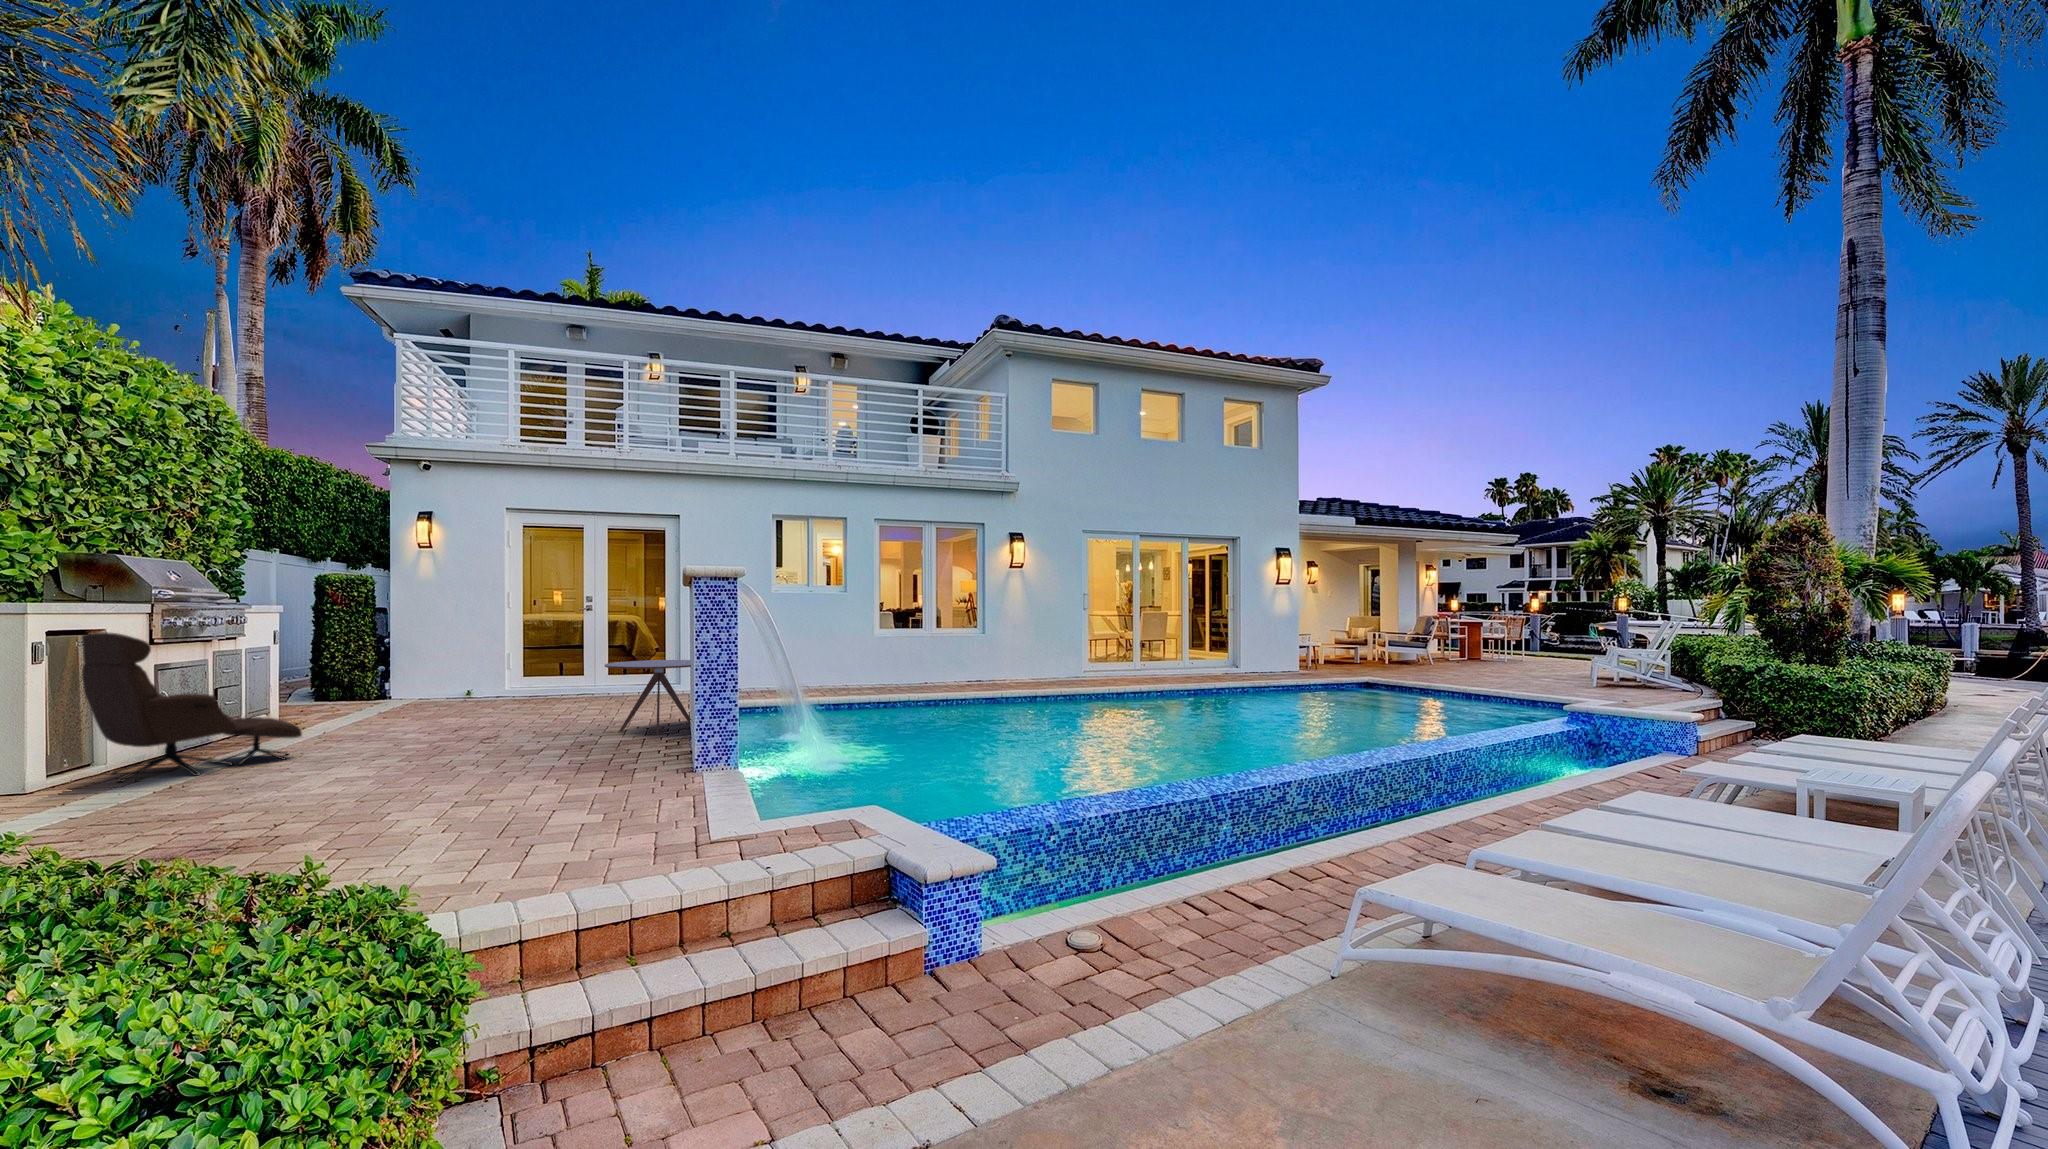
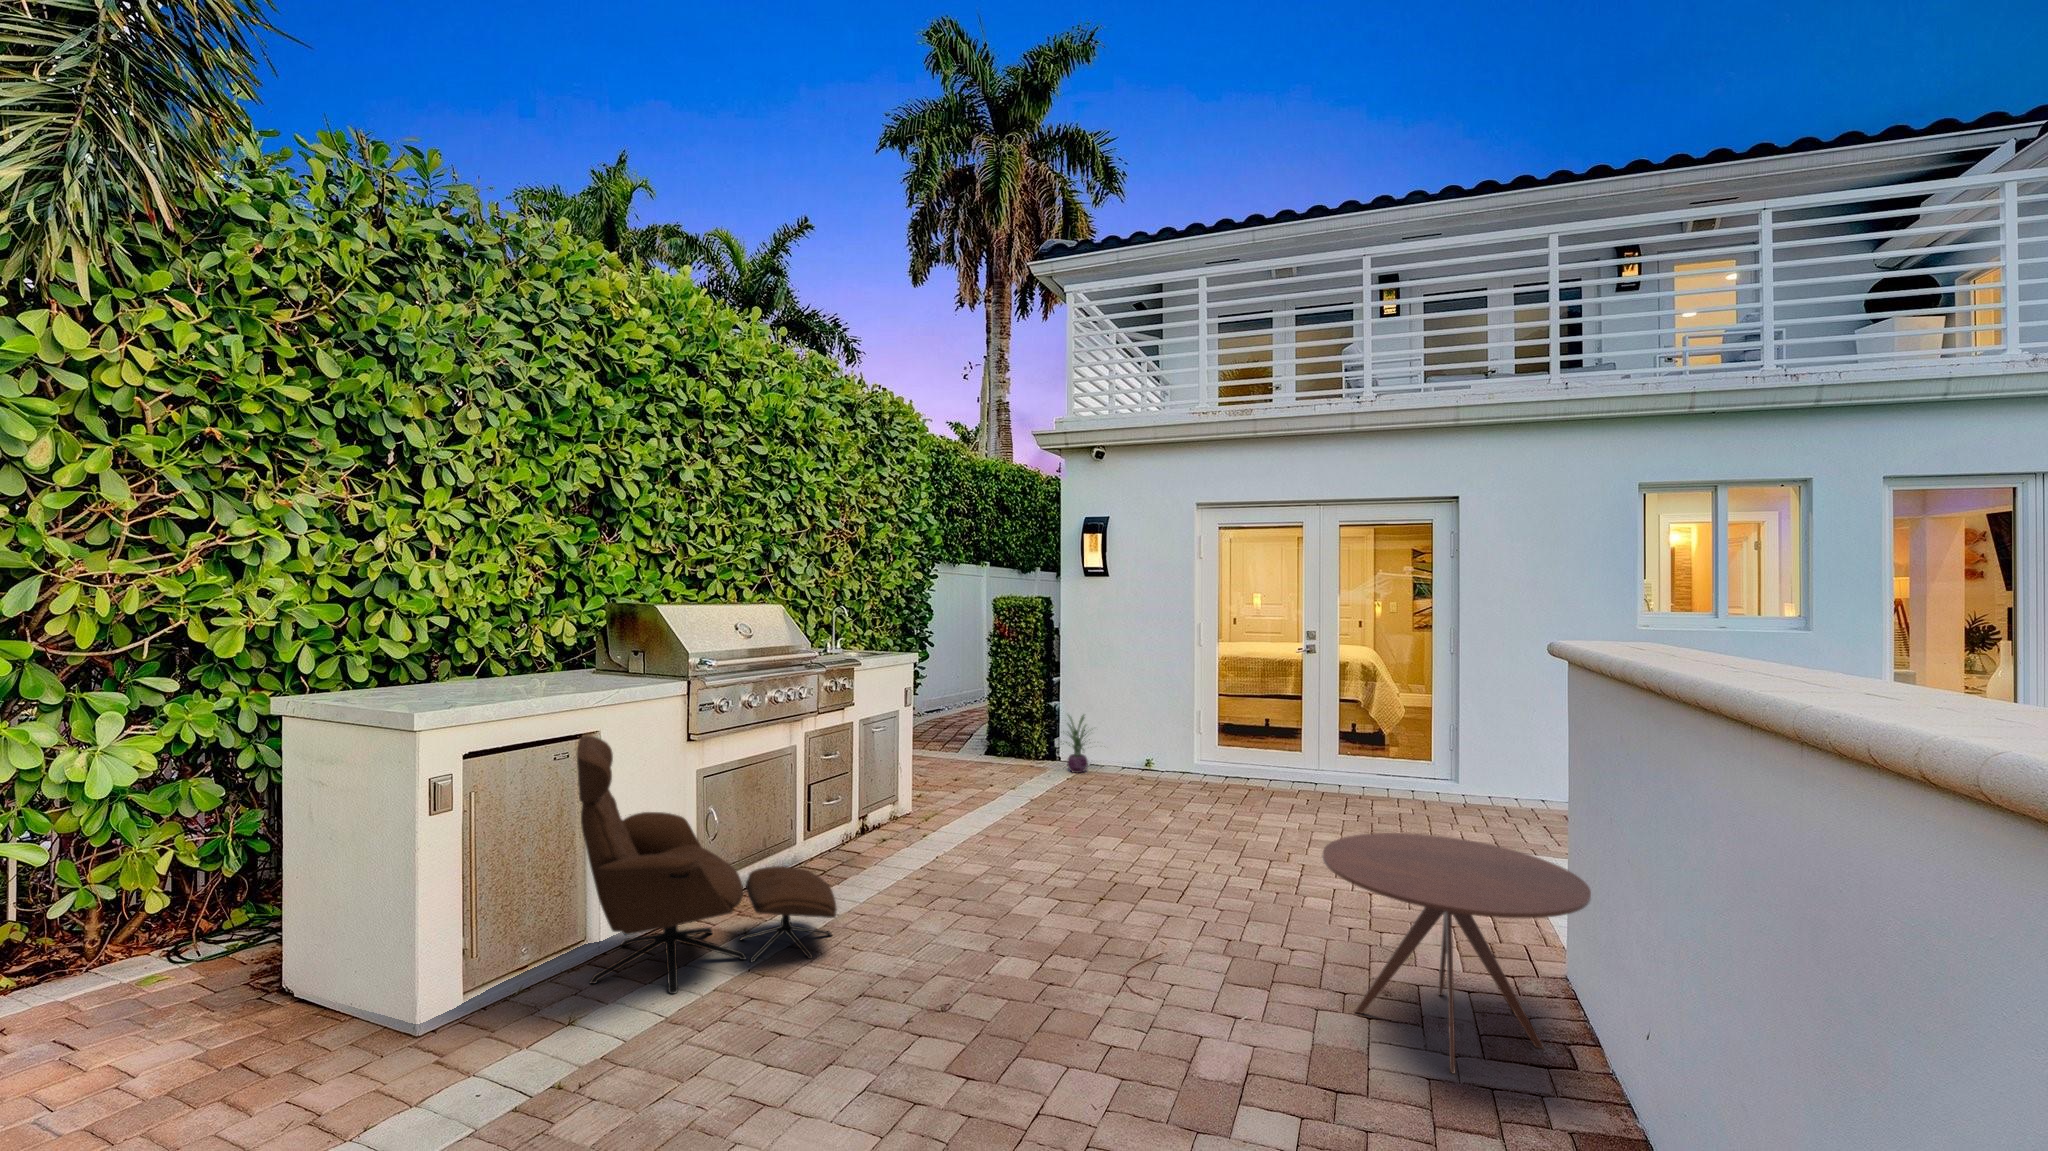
decorative plant: none [384,659,443,702] -> present [1061,715,1091,773]

